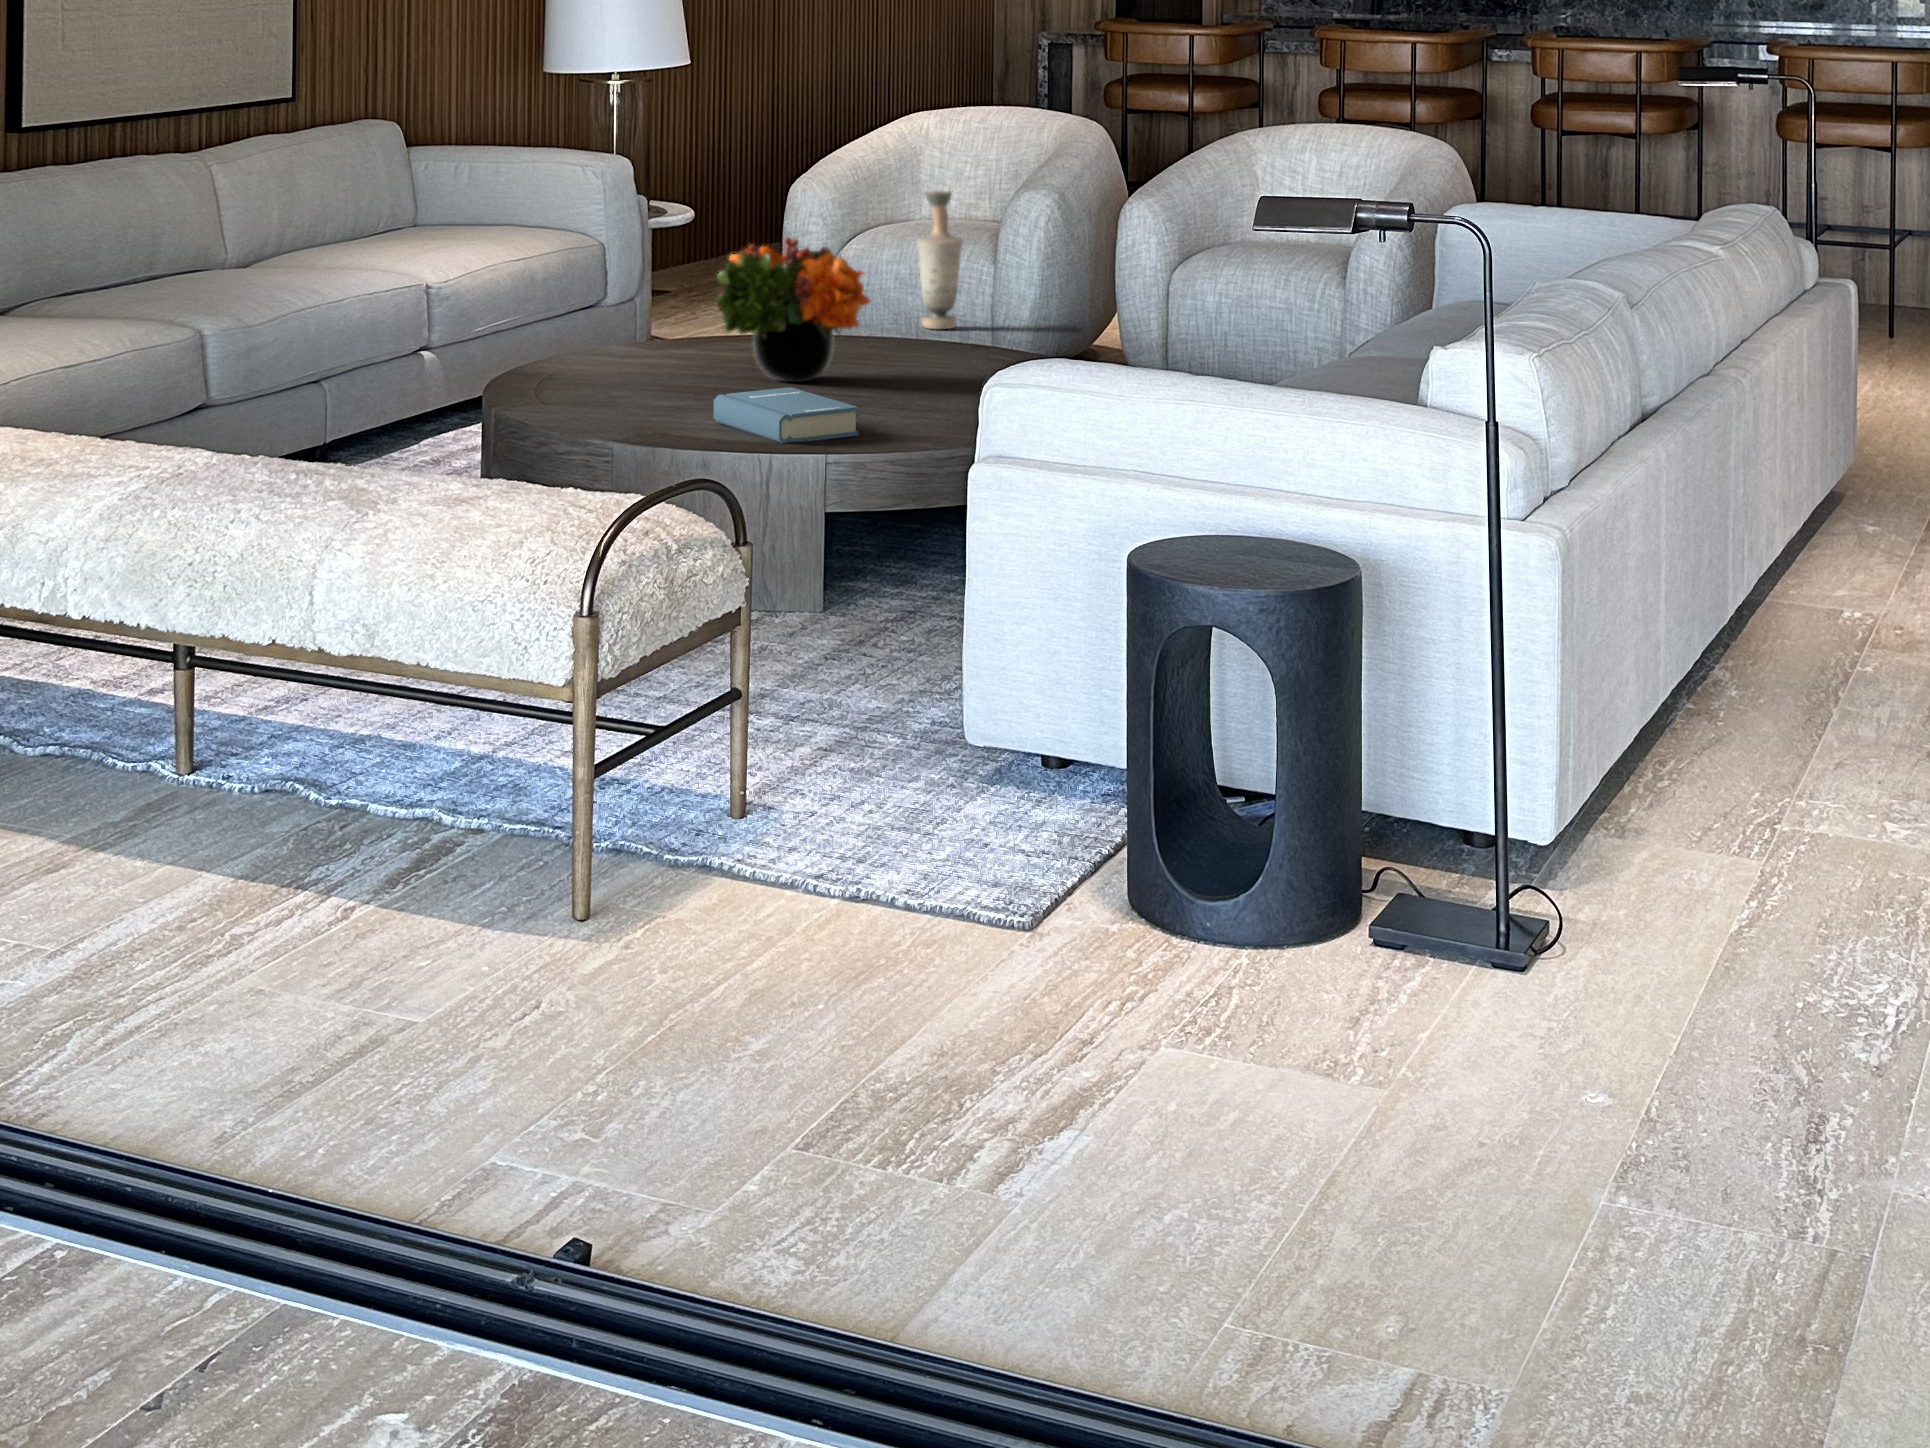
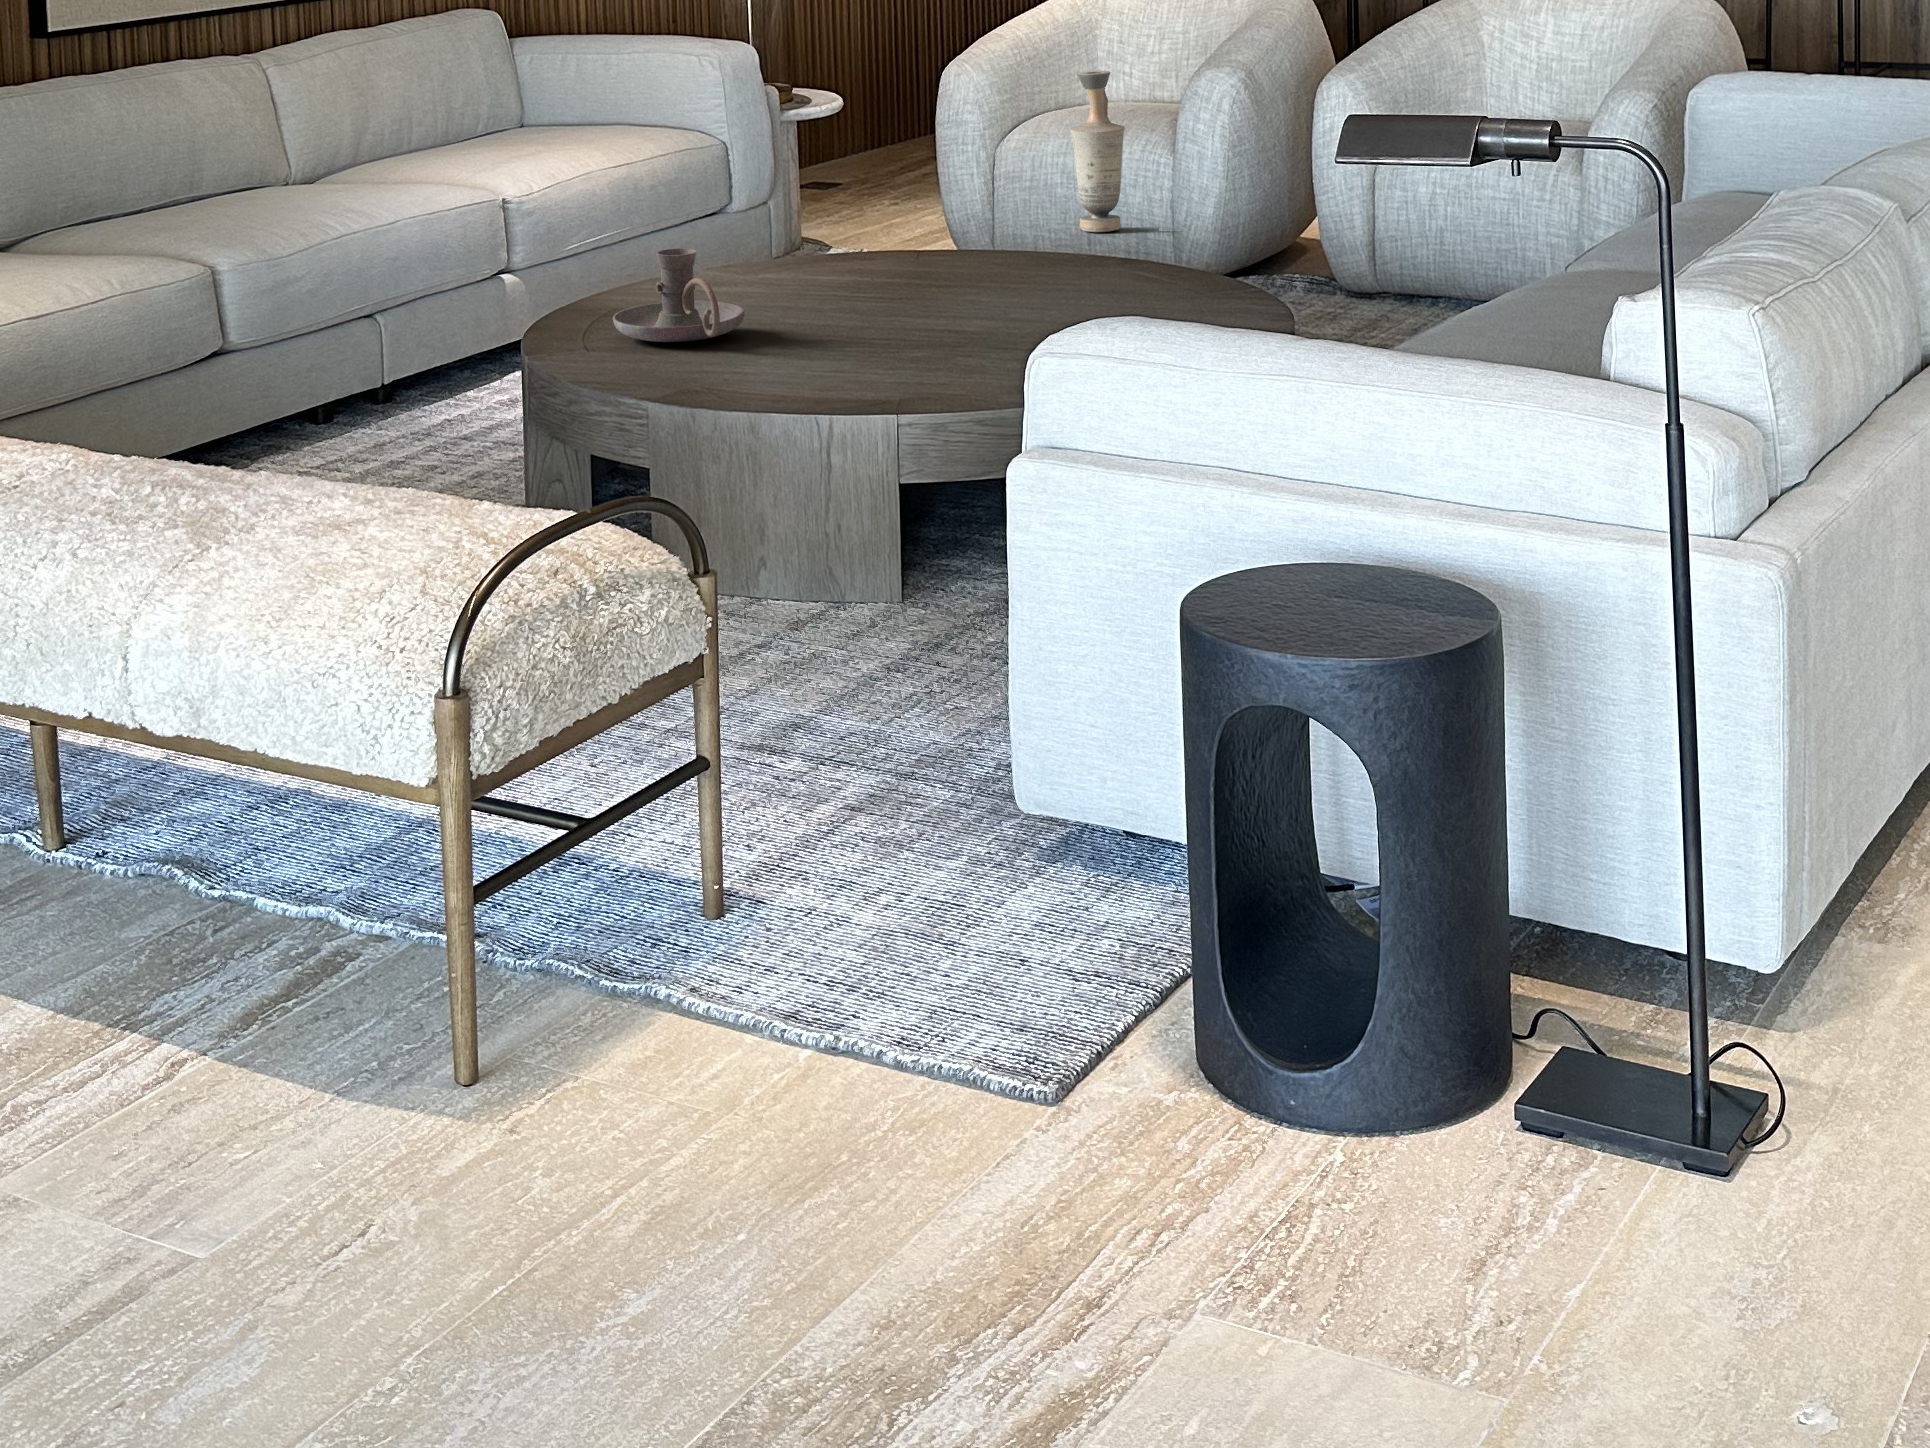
flower arrangement: present [717,237,871,382] -> none [790,139,984,311]
candle holder: none [570,321,680,399] -> present [613,248,745,342]
hardback book: present [714,387,858,443] -> none [765,327,935,402]

